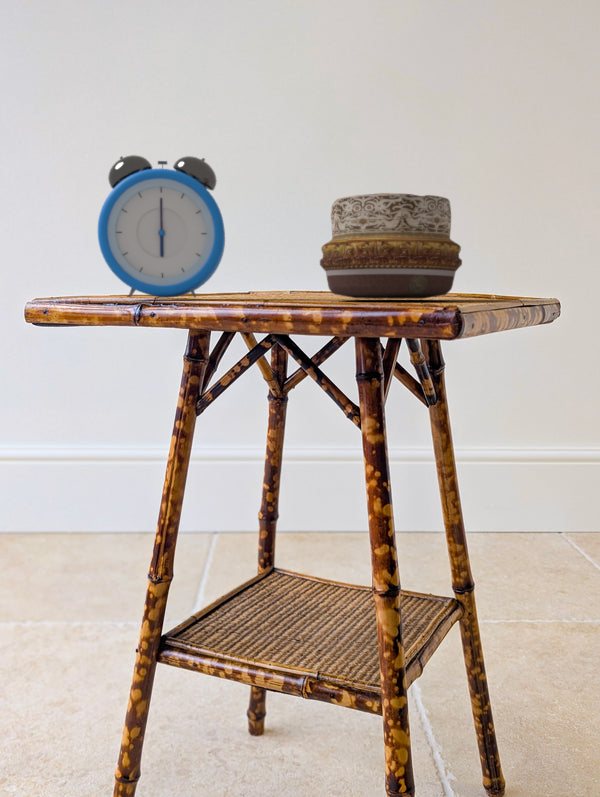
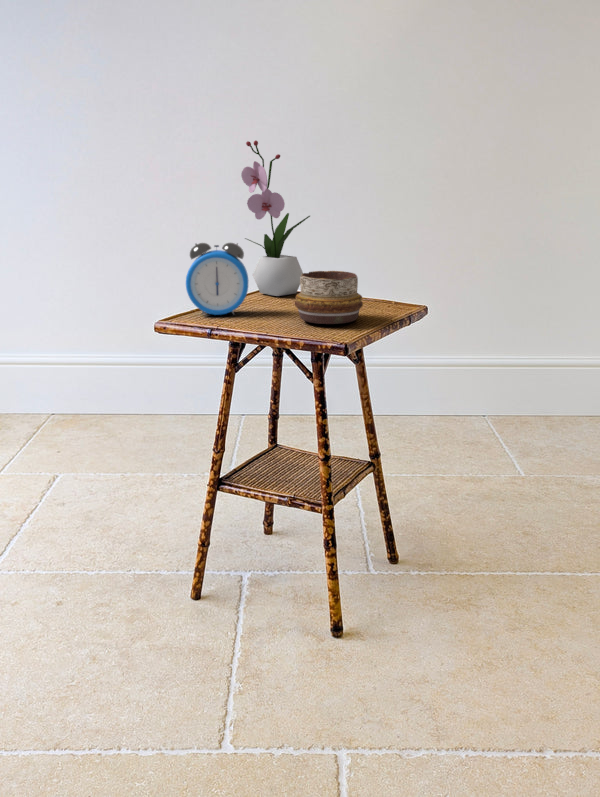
flower arrangement: none [216,24,337,295] -> present [241,140,310,296]

